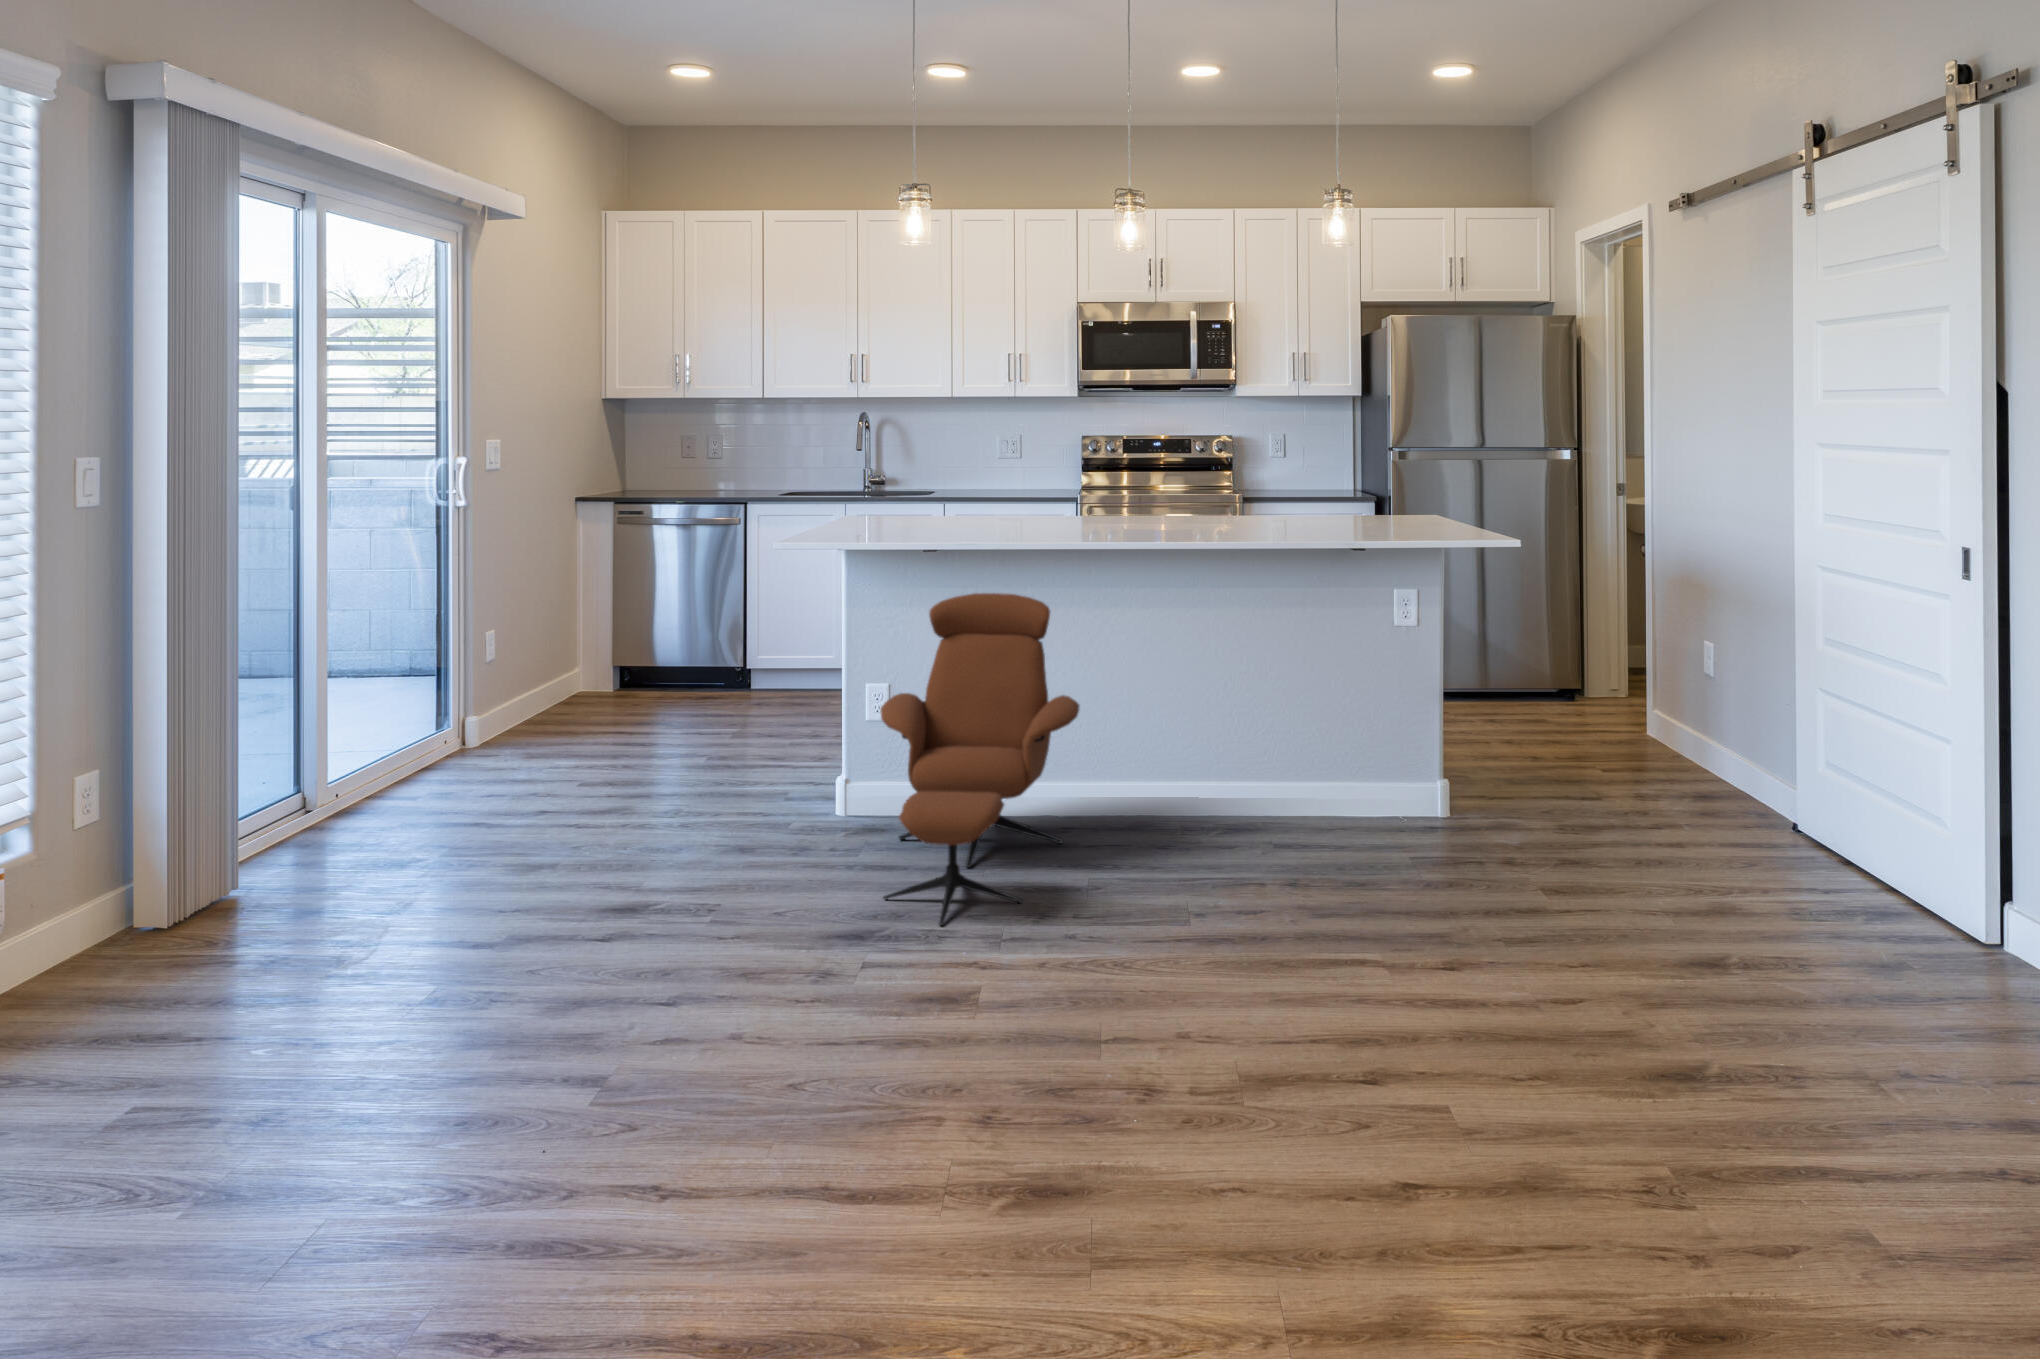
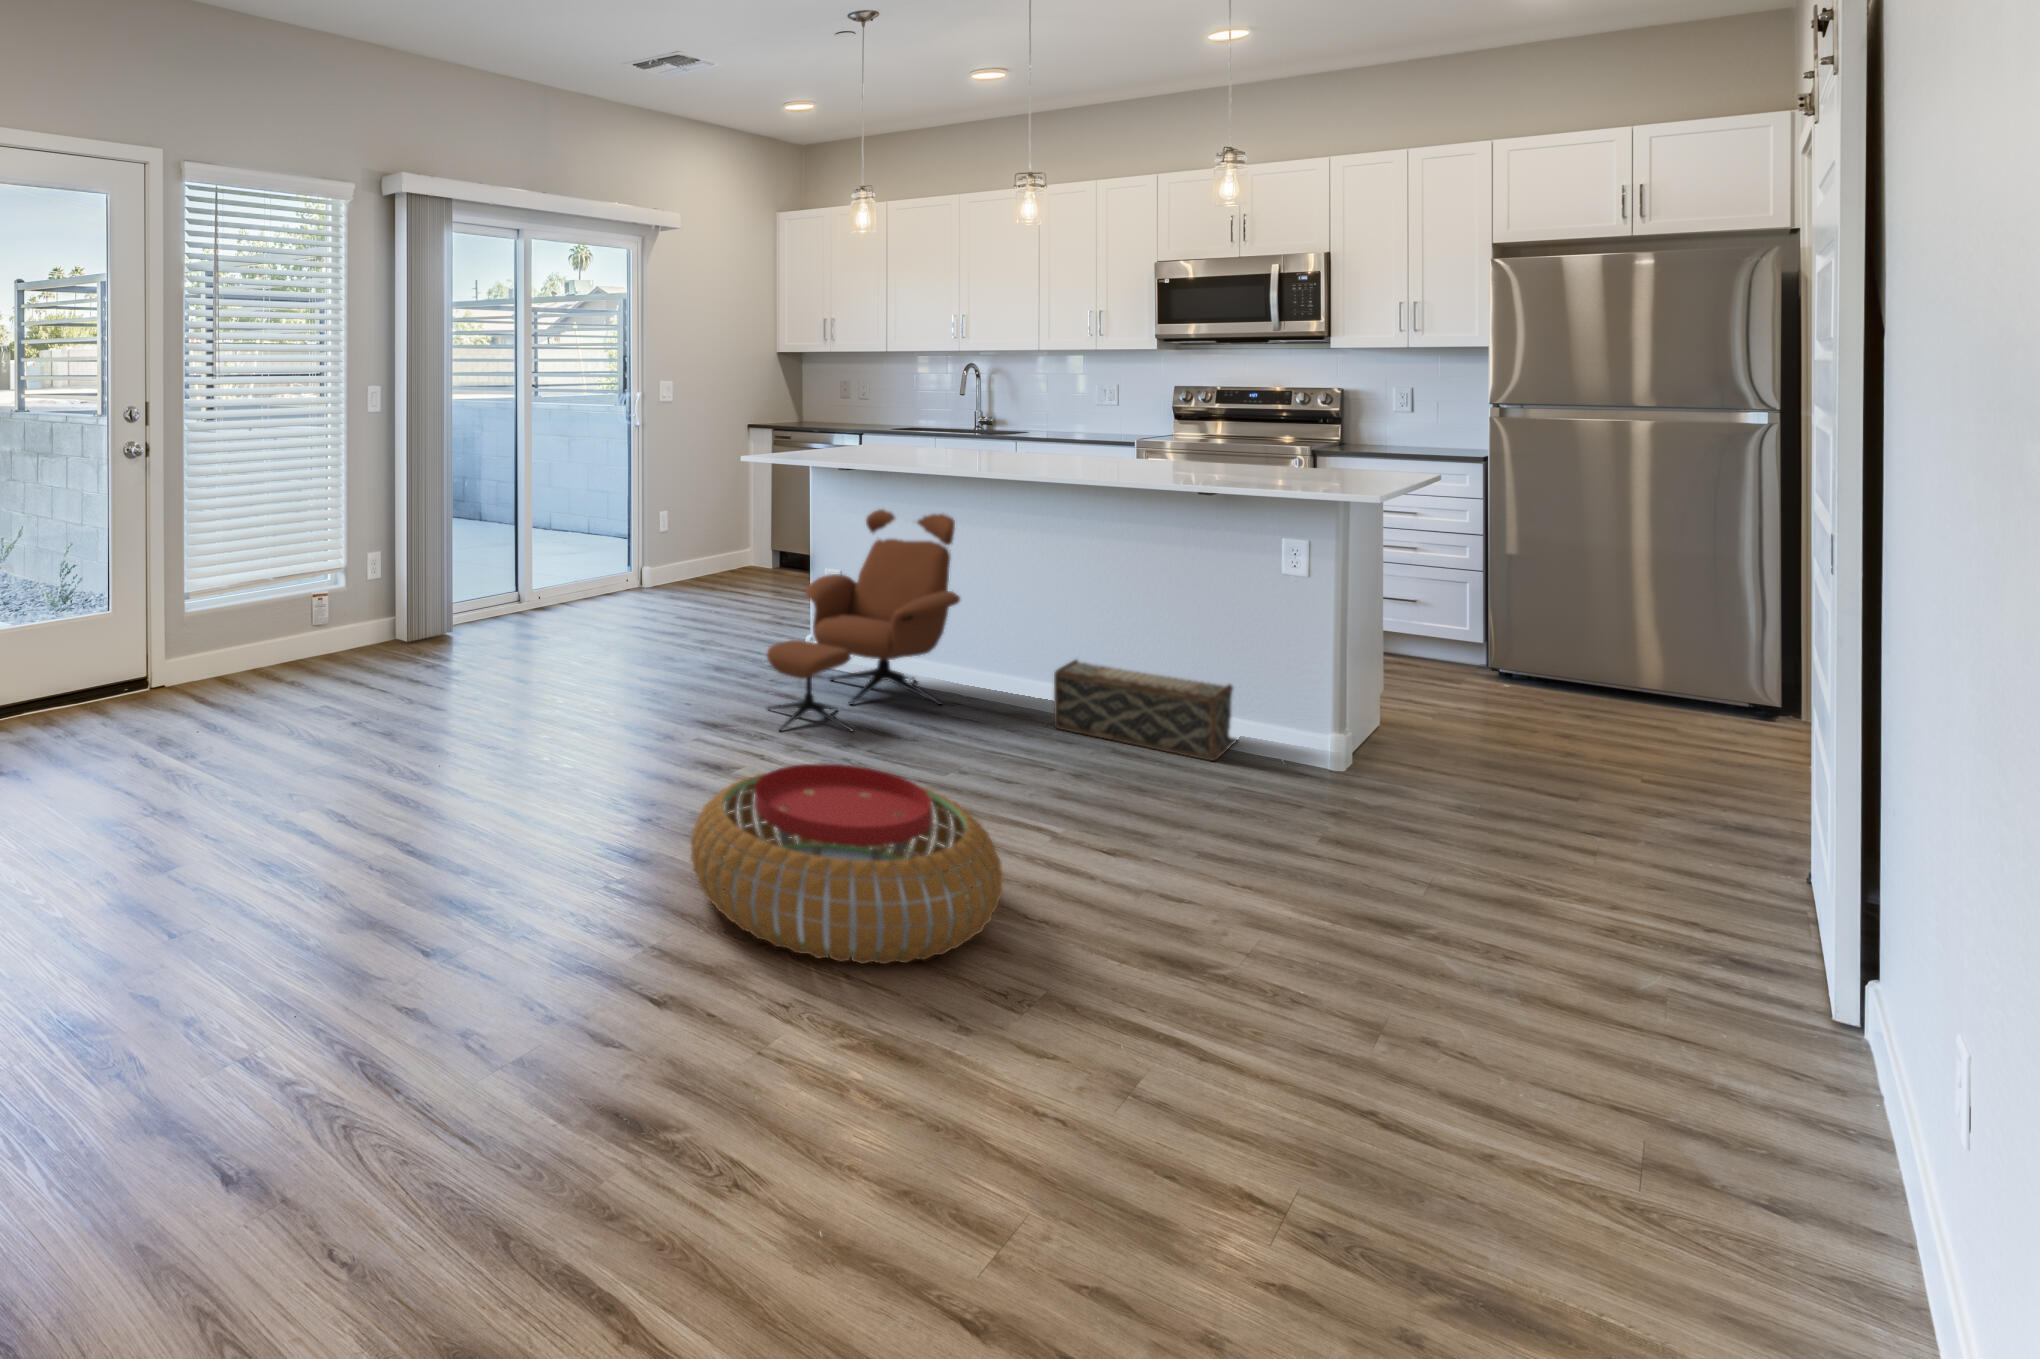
woven basket: none [1194,750,1375,844] -> present [1054,660,1237,761]
pouf: none [1130,945,1551,1237] -> present [691,764,1002,964]

